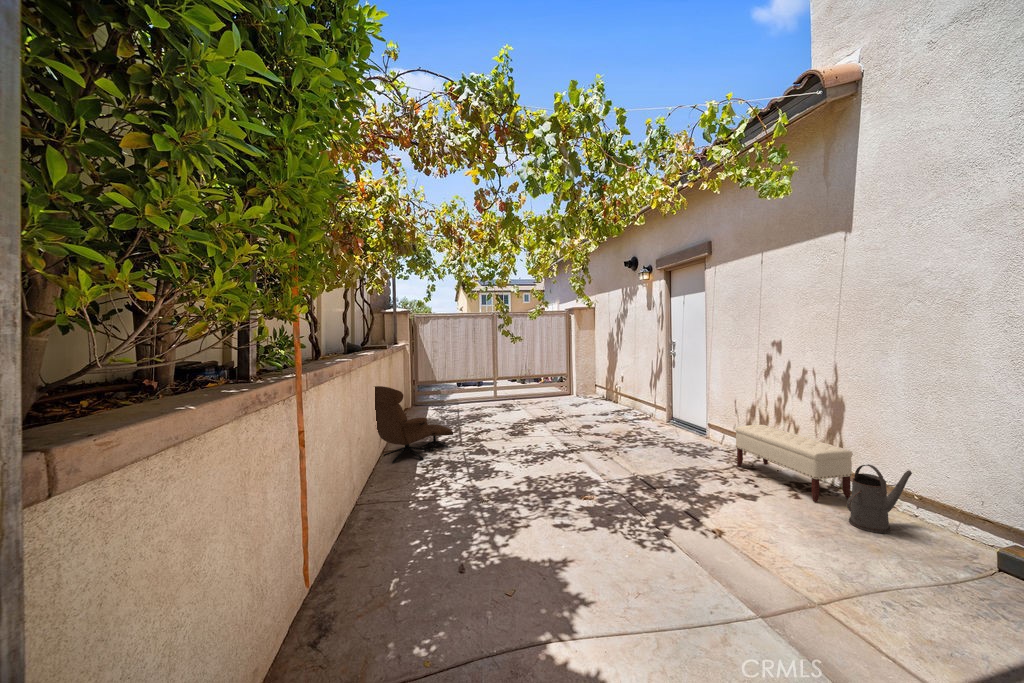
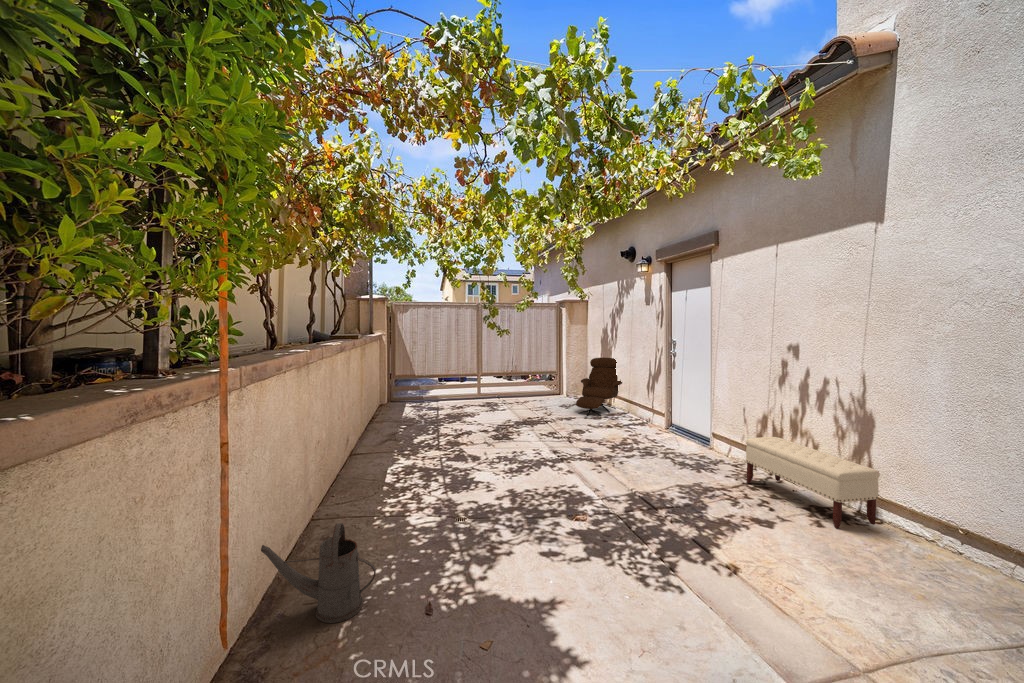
lounge chair: present [375,386,453,463] -> present [576,358,622,416]
watering can: present [847,464,912,533] -> present [261,523,376,623]

